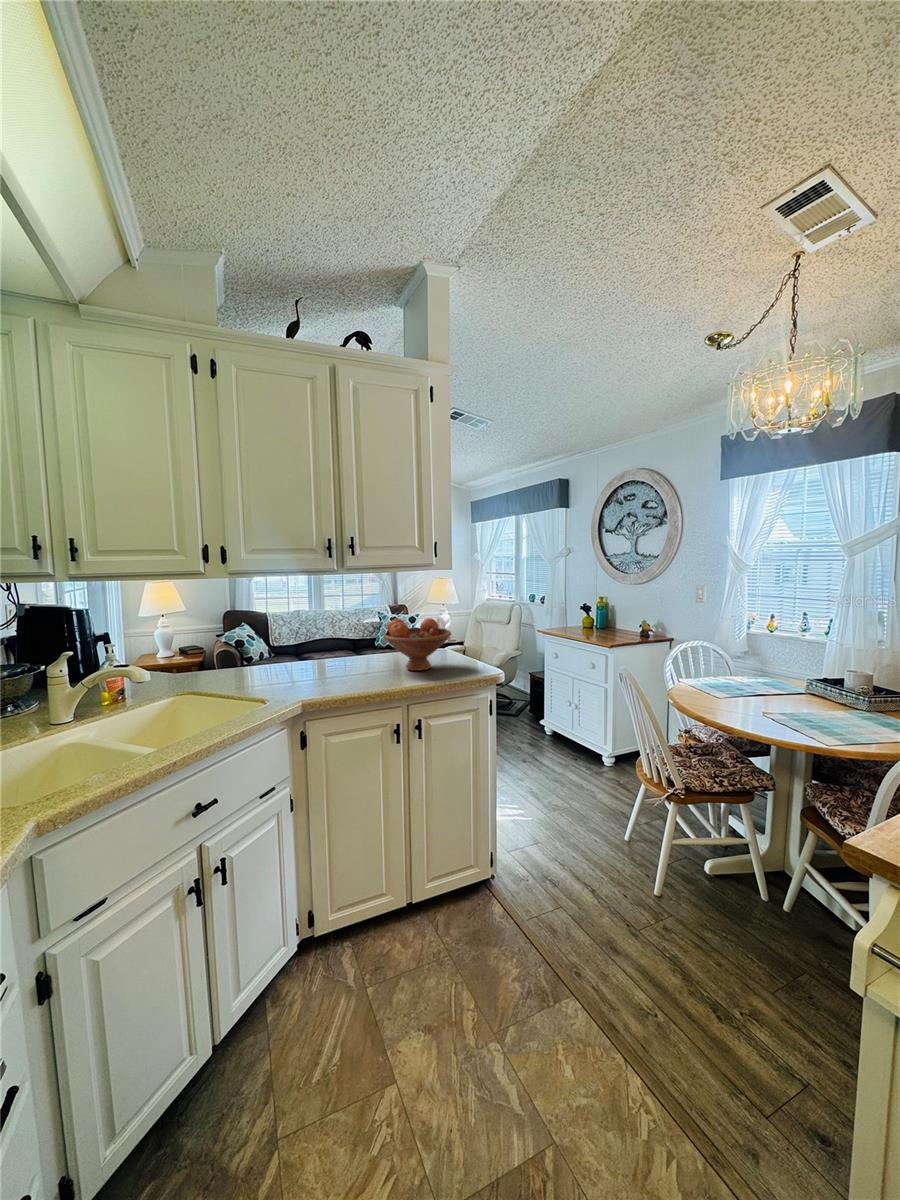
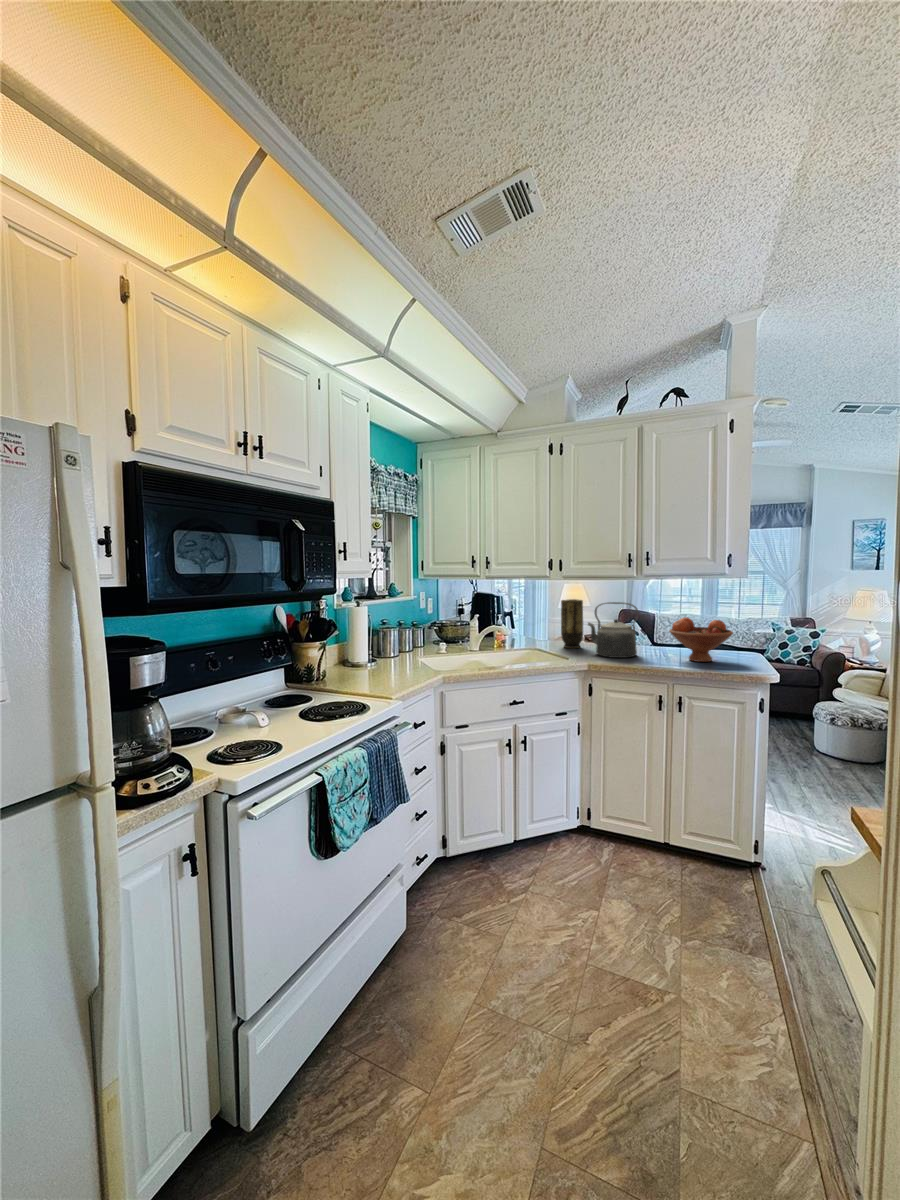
vase: none [221,606,258,681] -> present [561,599,583,648]
kettle: none [275,606,347,685] -> present [588,602,639,658]

